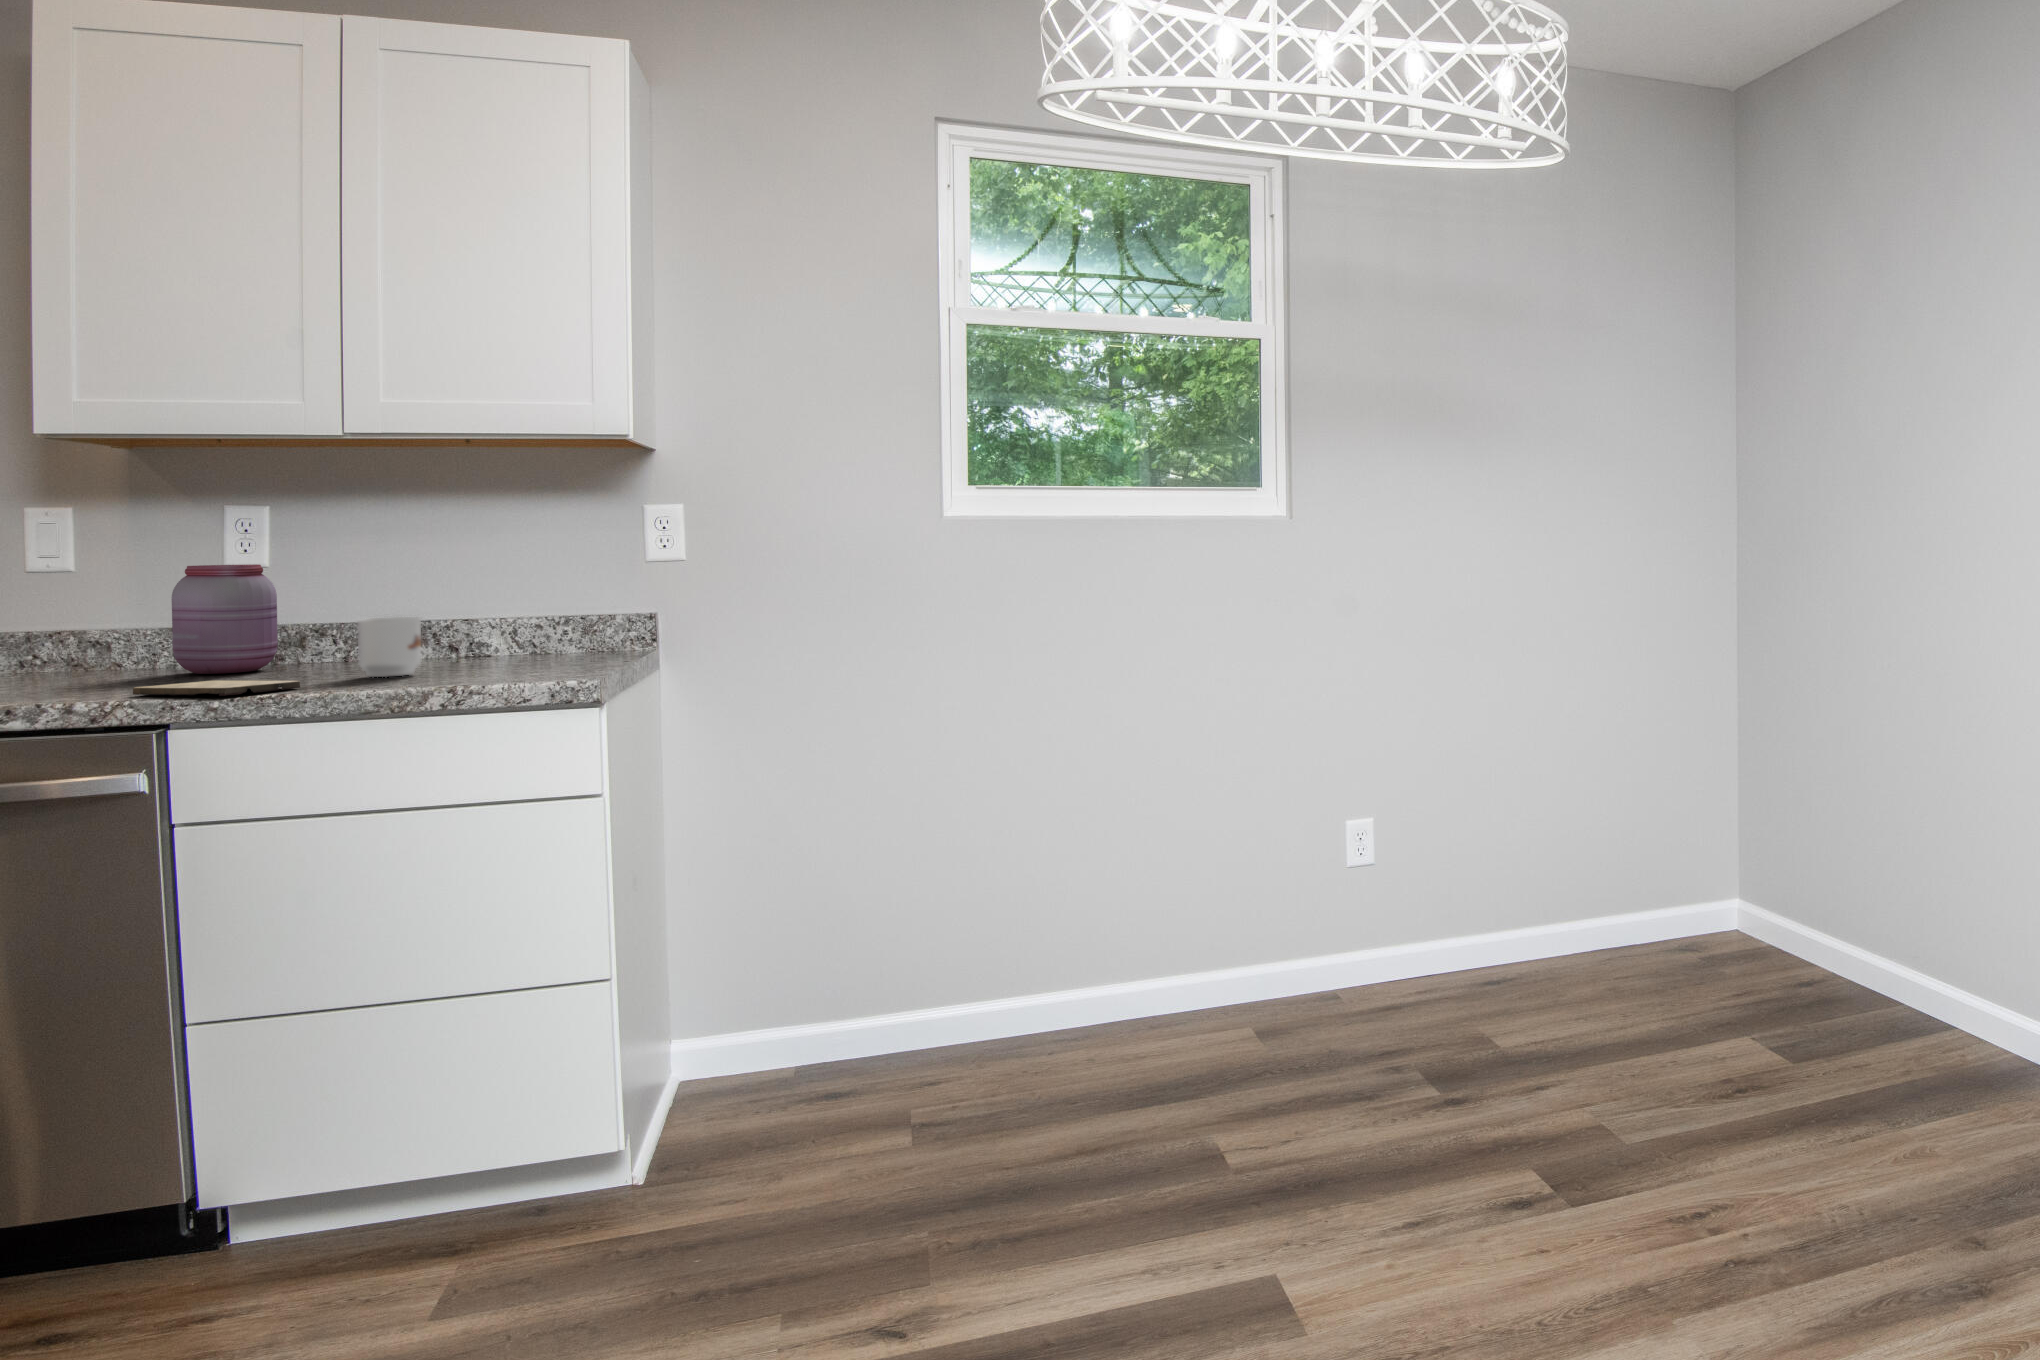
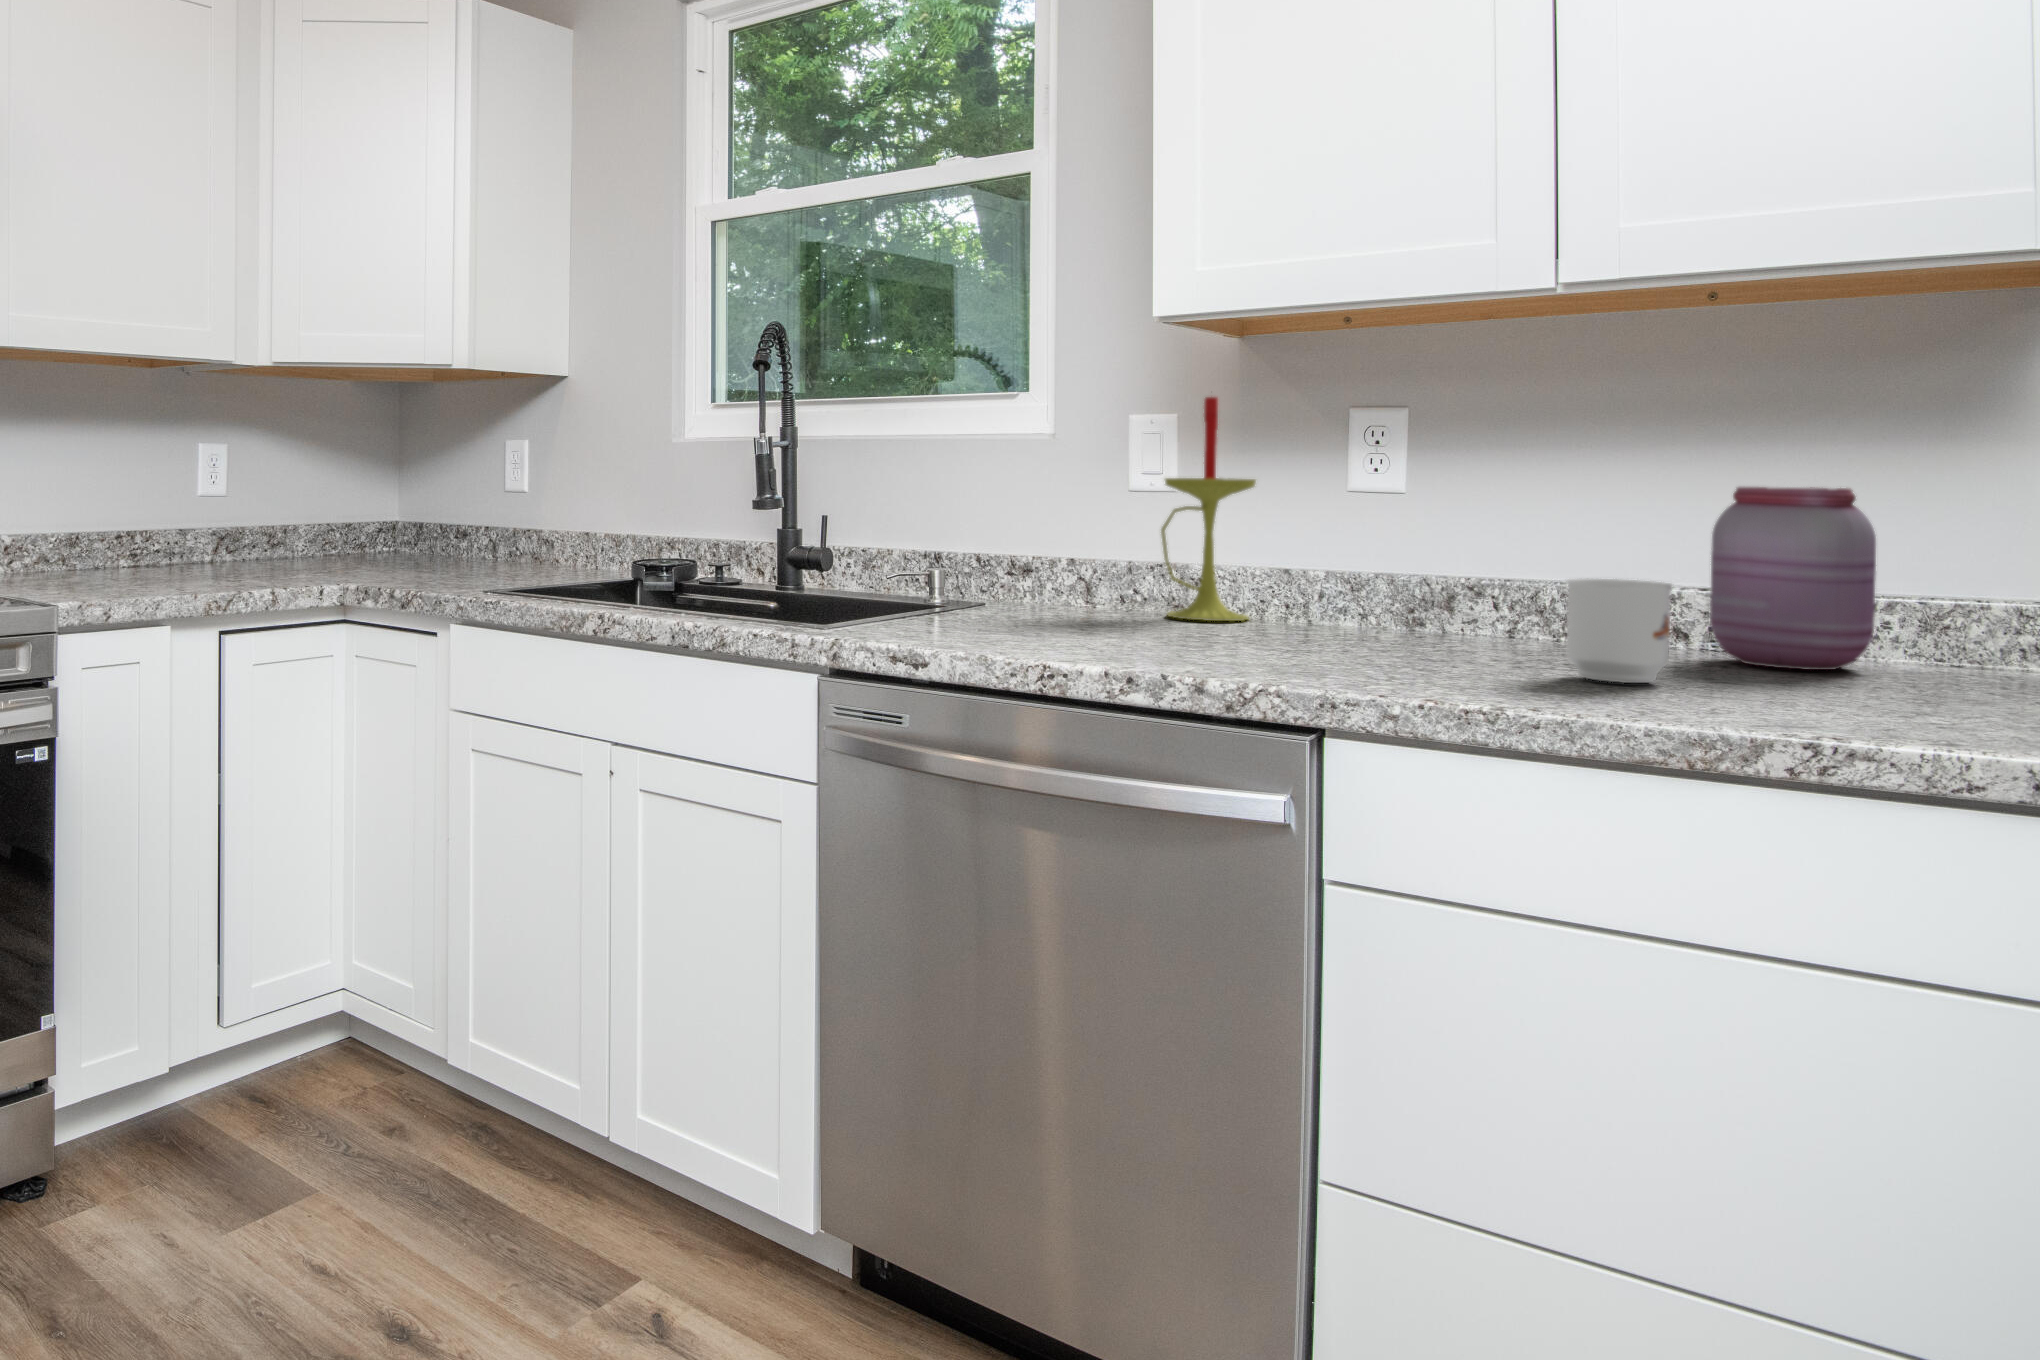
candle: none [54,502,149,673] -> present [1161,397,1256,621]
jar: present [172,564,278,674] -> present [1710,487,1876,670]
cutting board: present [133,680,300,696] -> none [1269,658,1496,693]

